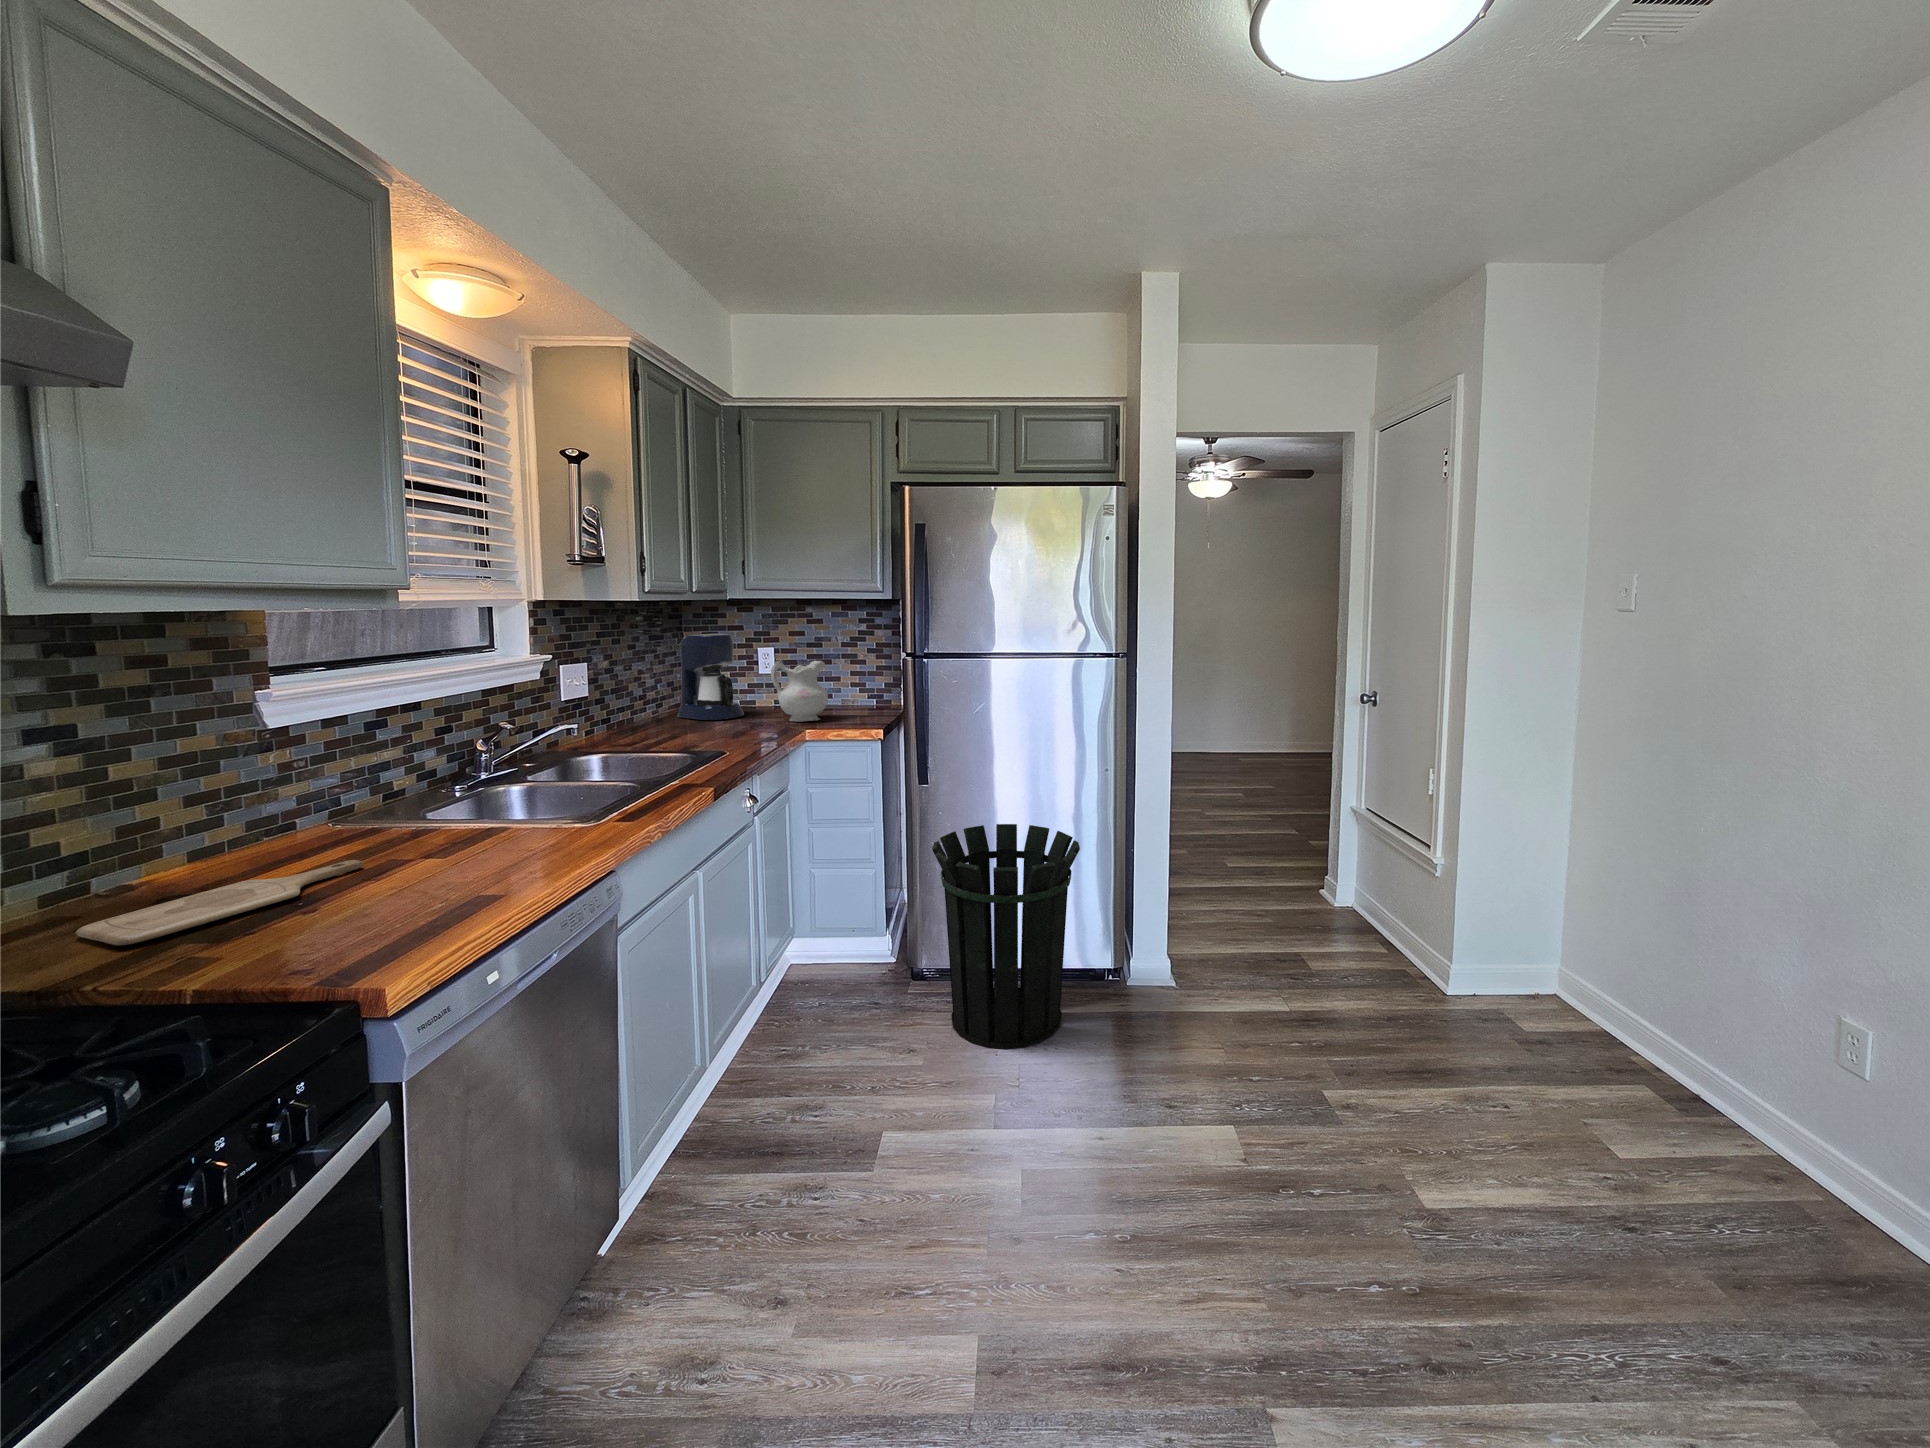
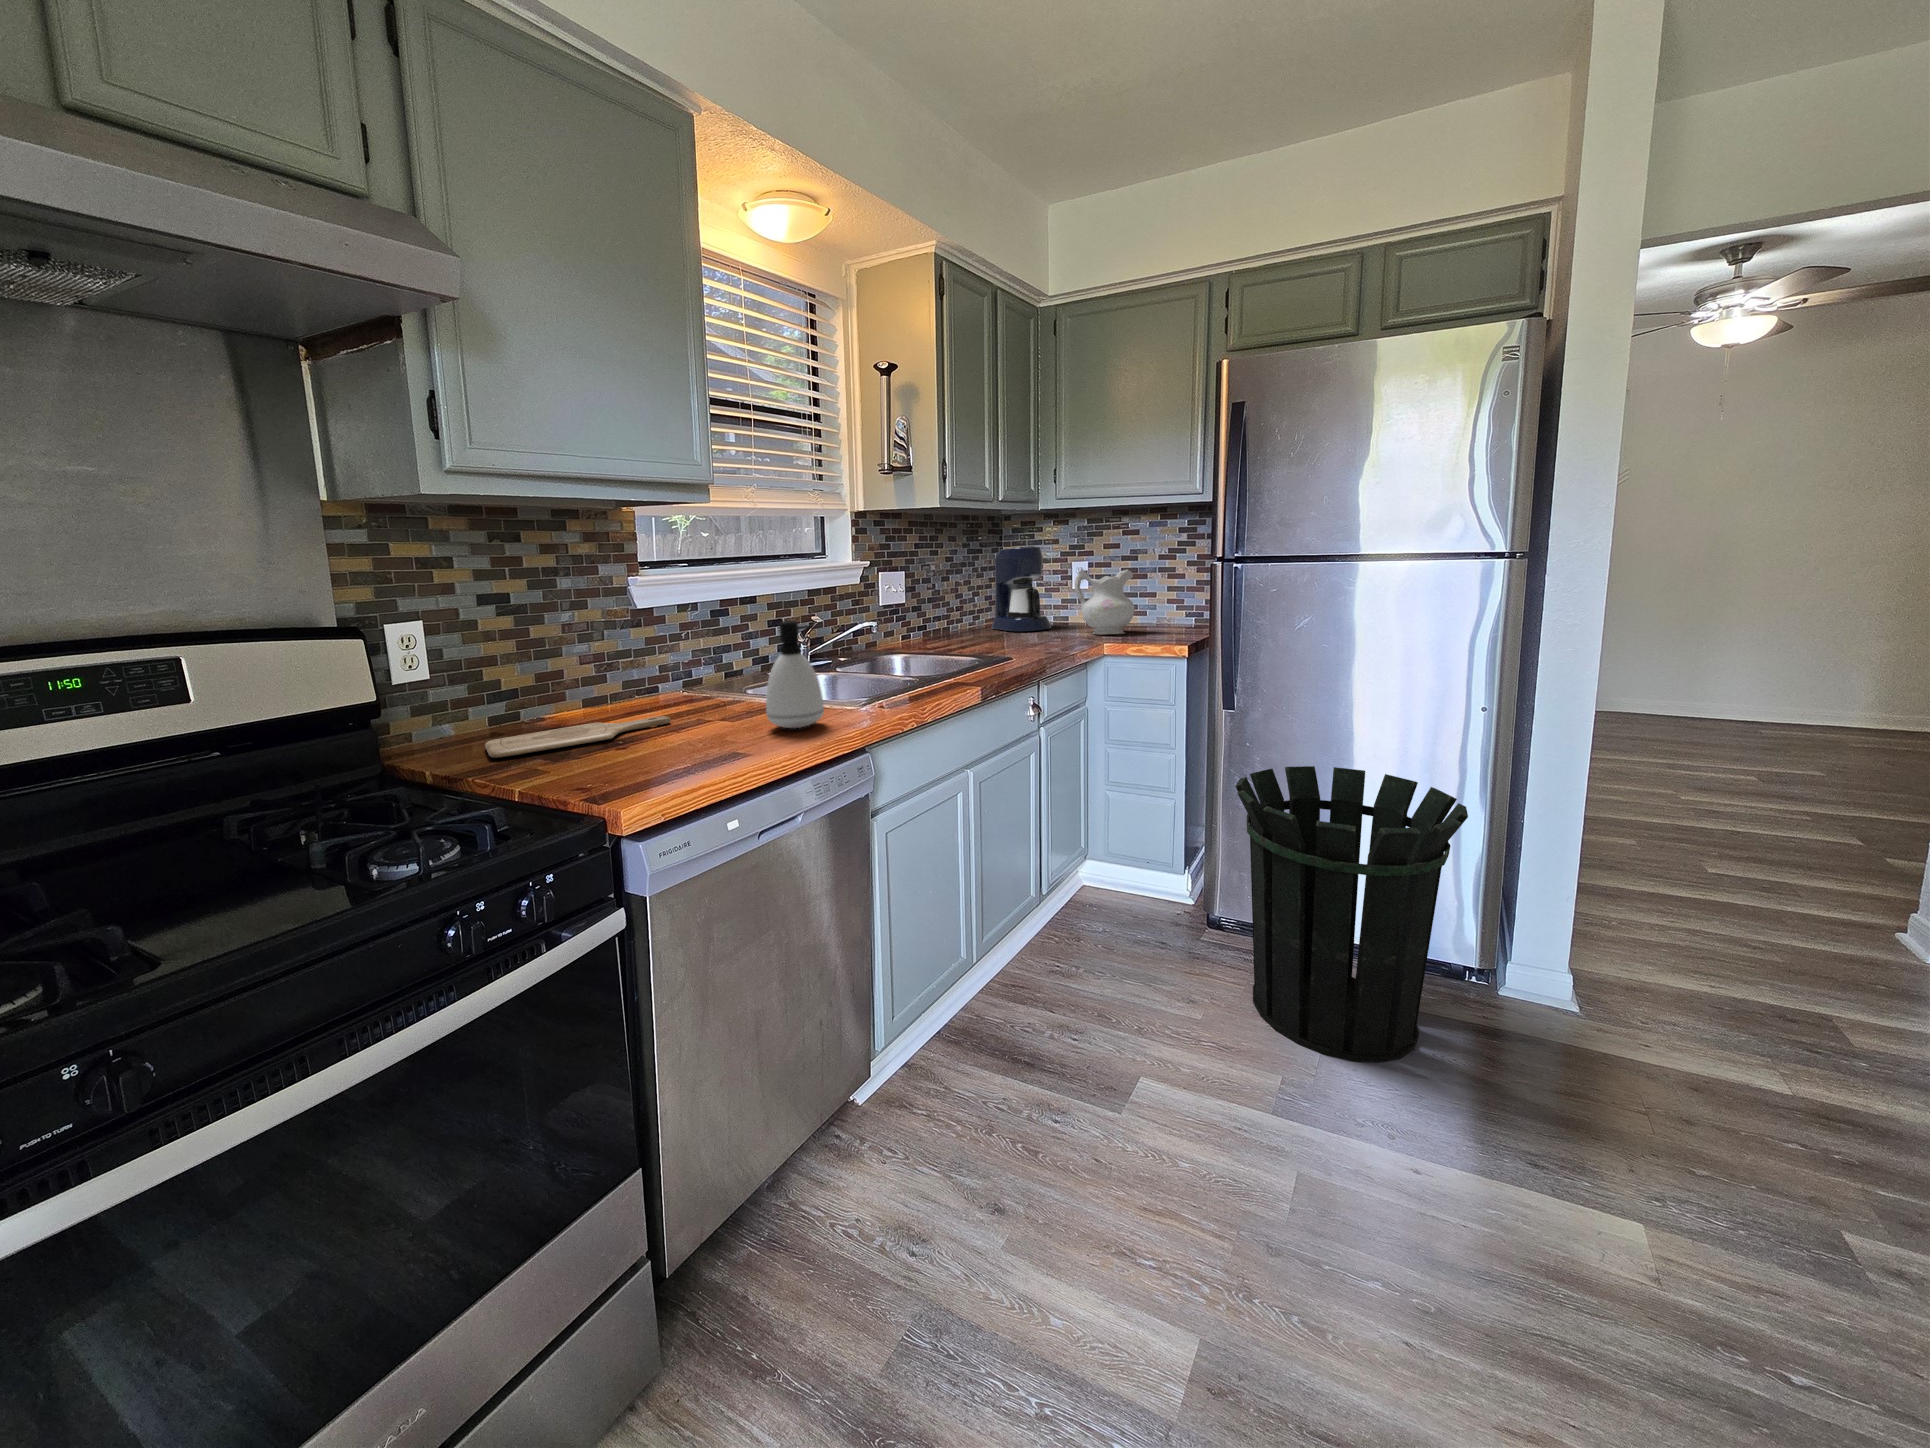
soap dispenser: none [512,743,580,854] -> present [766,621,824,728]

